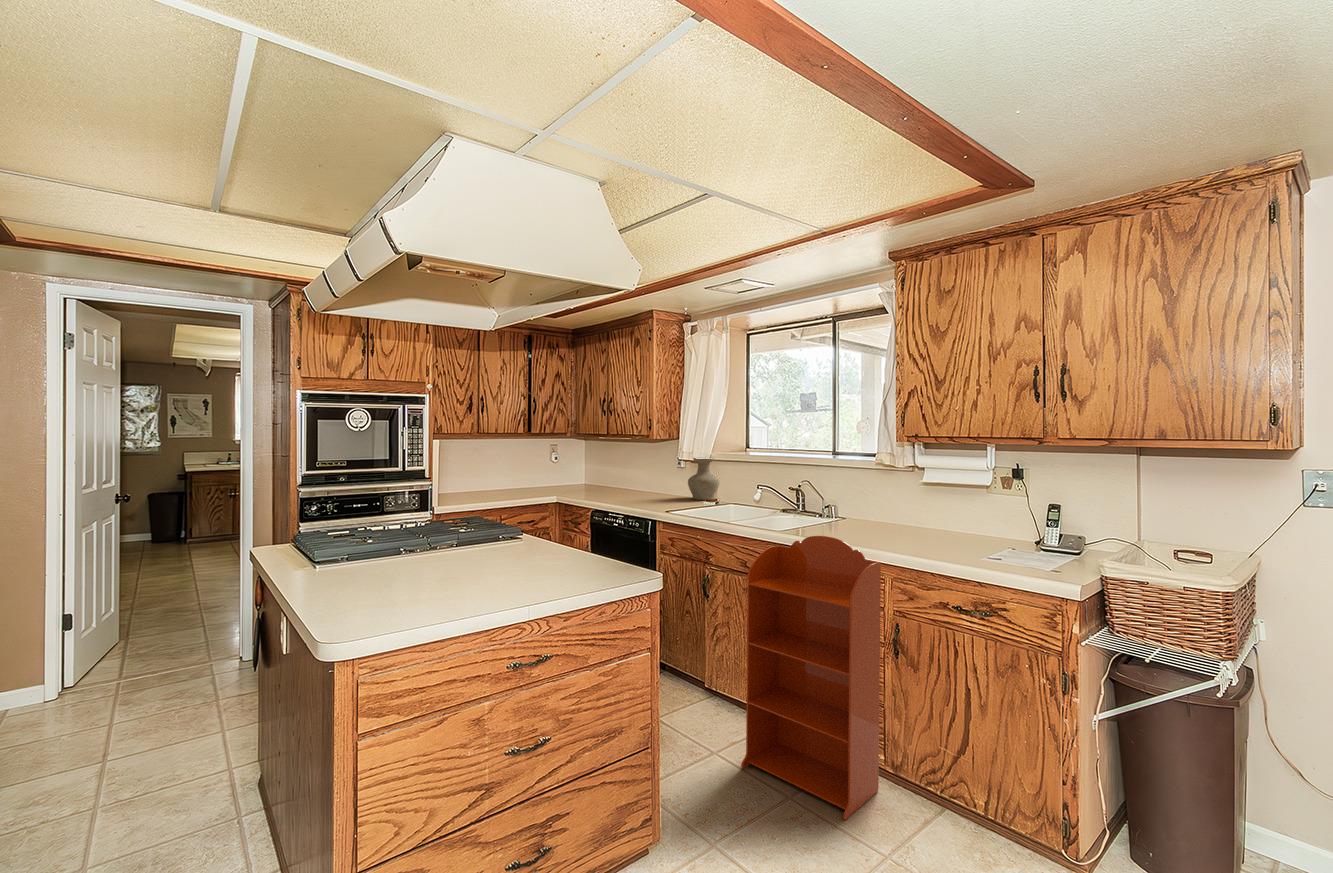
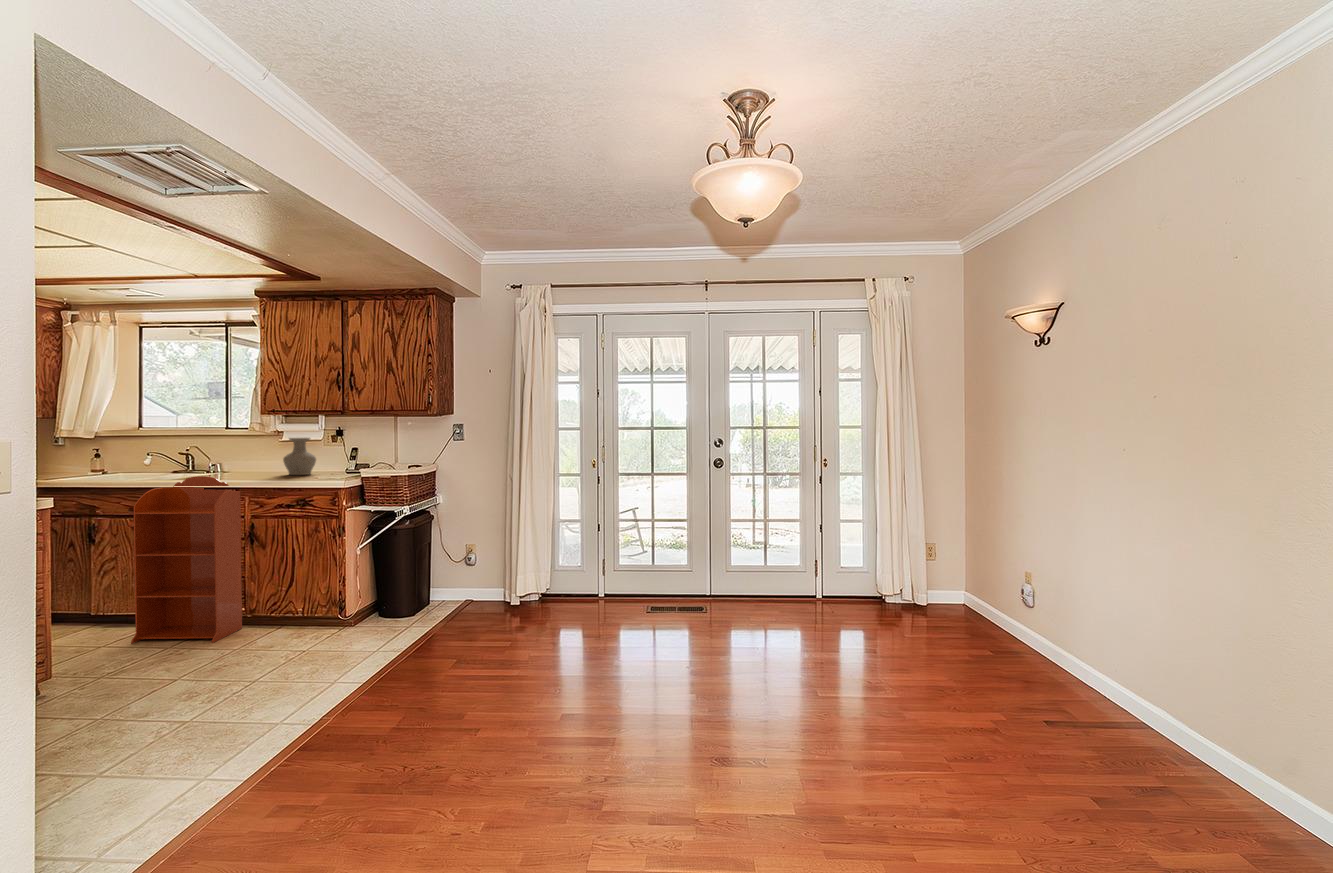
vase: present [688,458,719,500] -> present [283,438,316,475]

